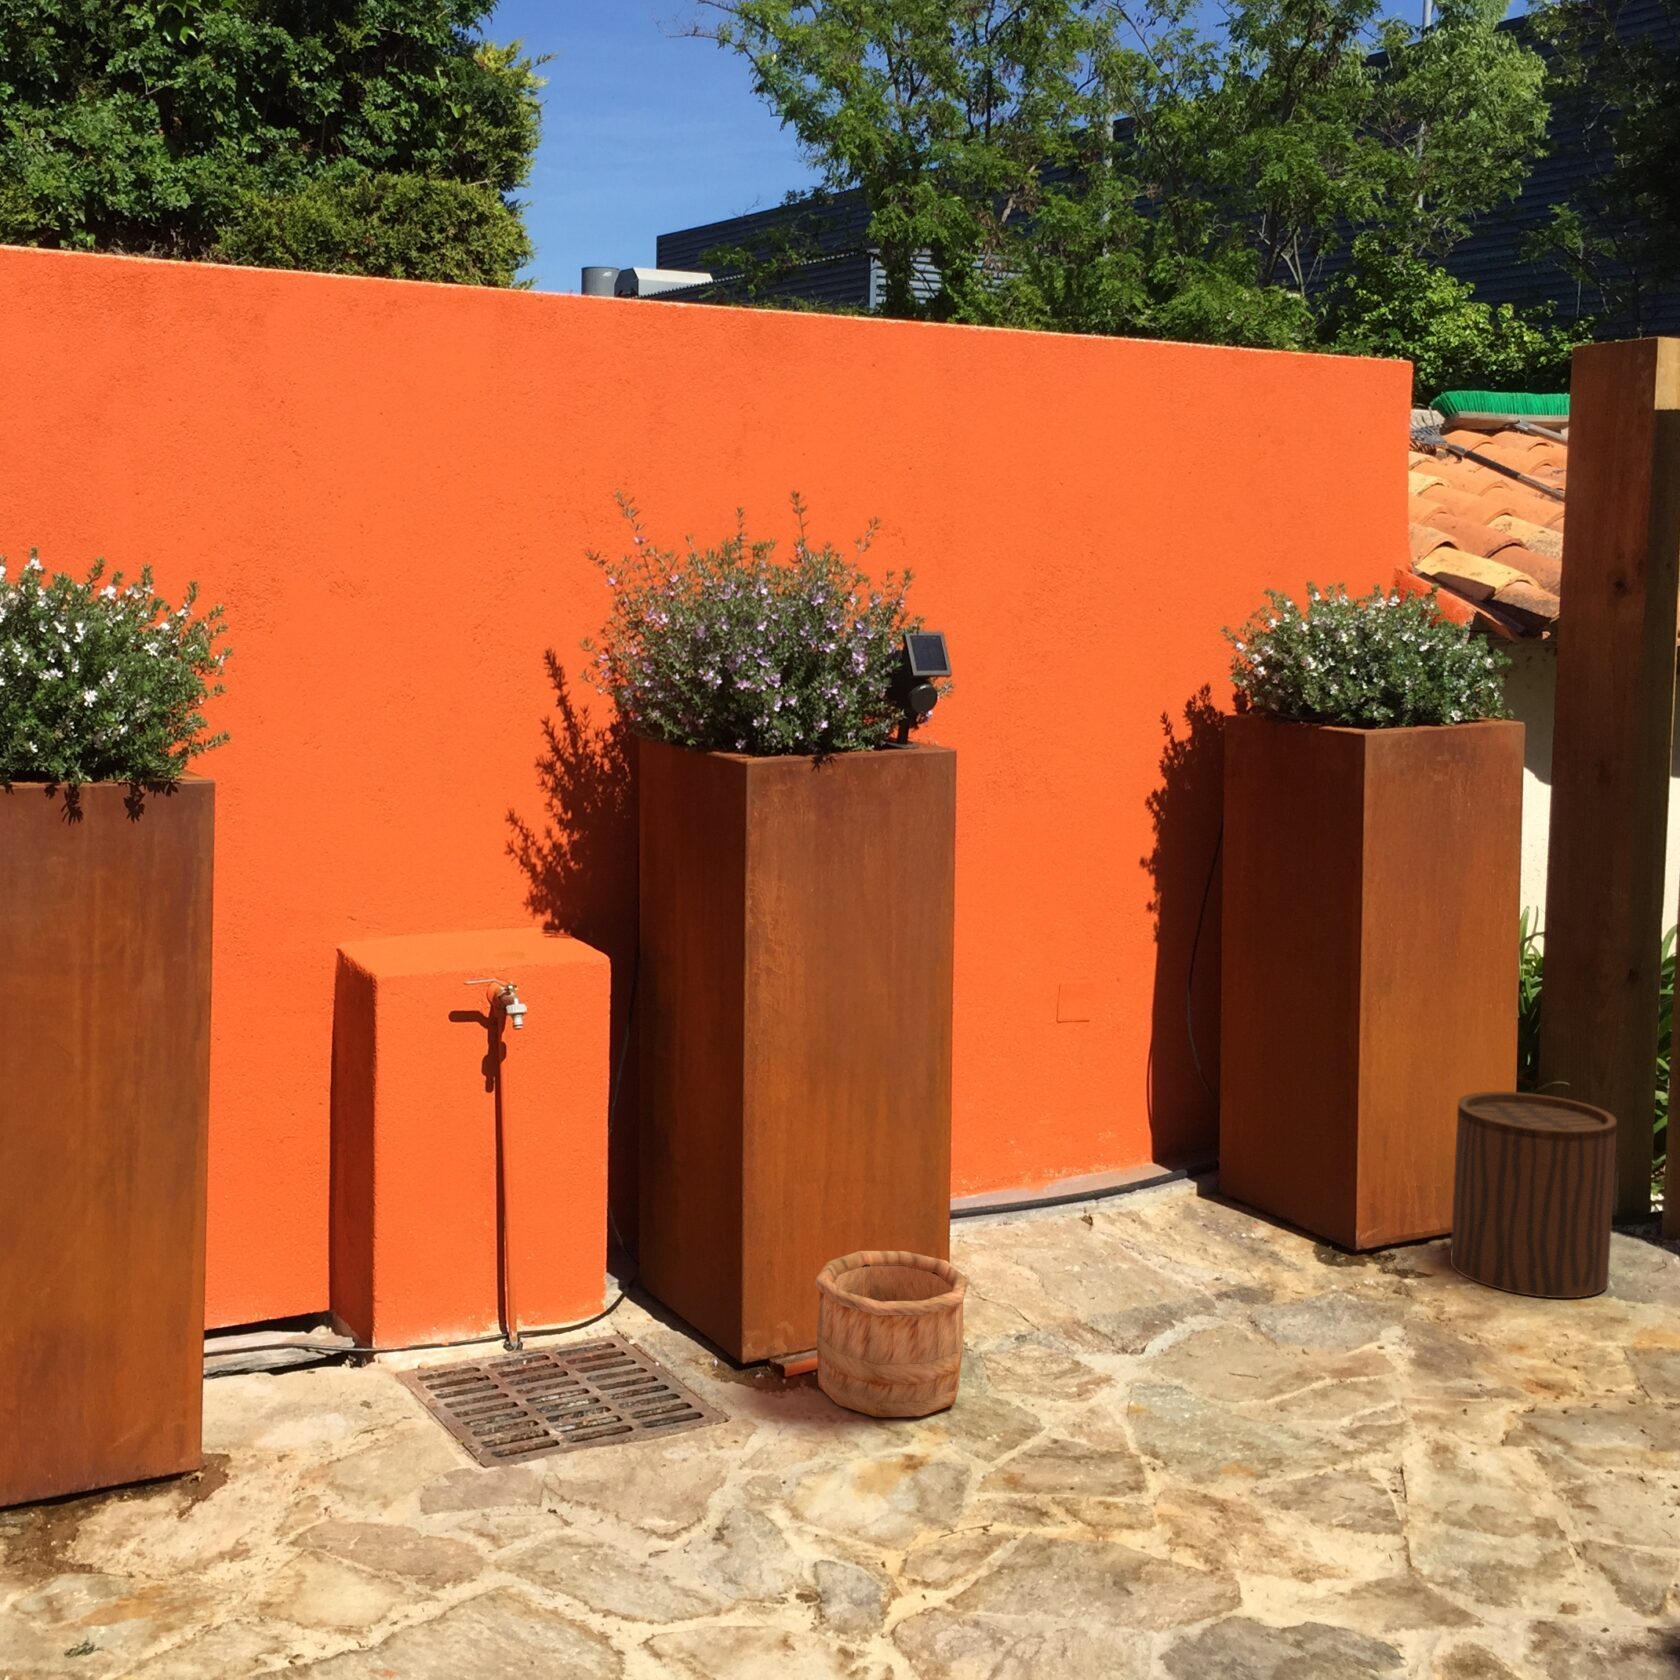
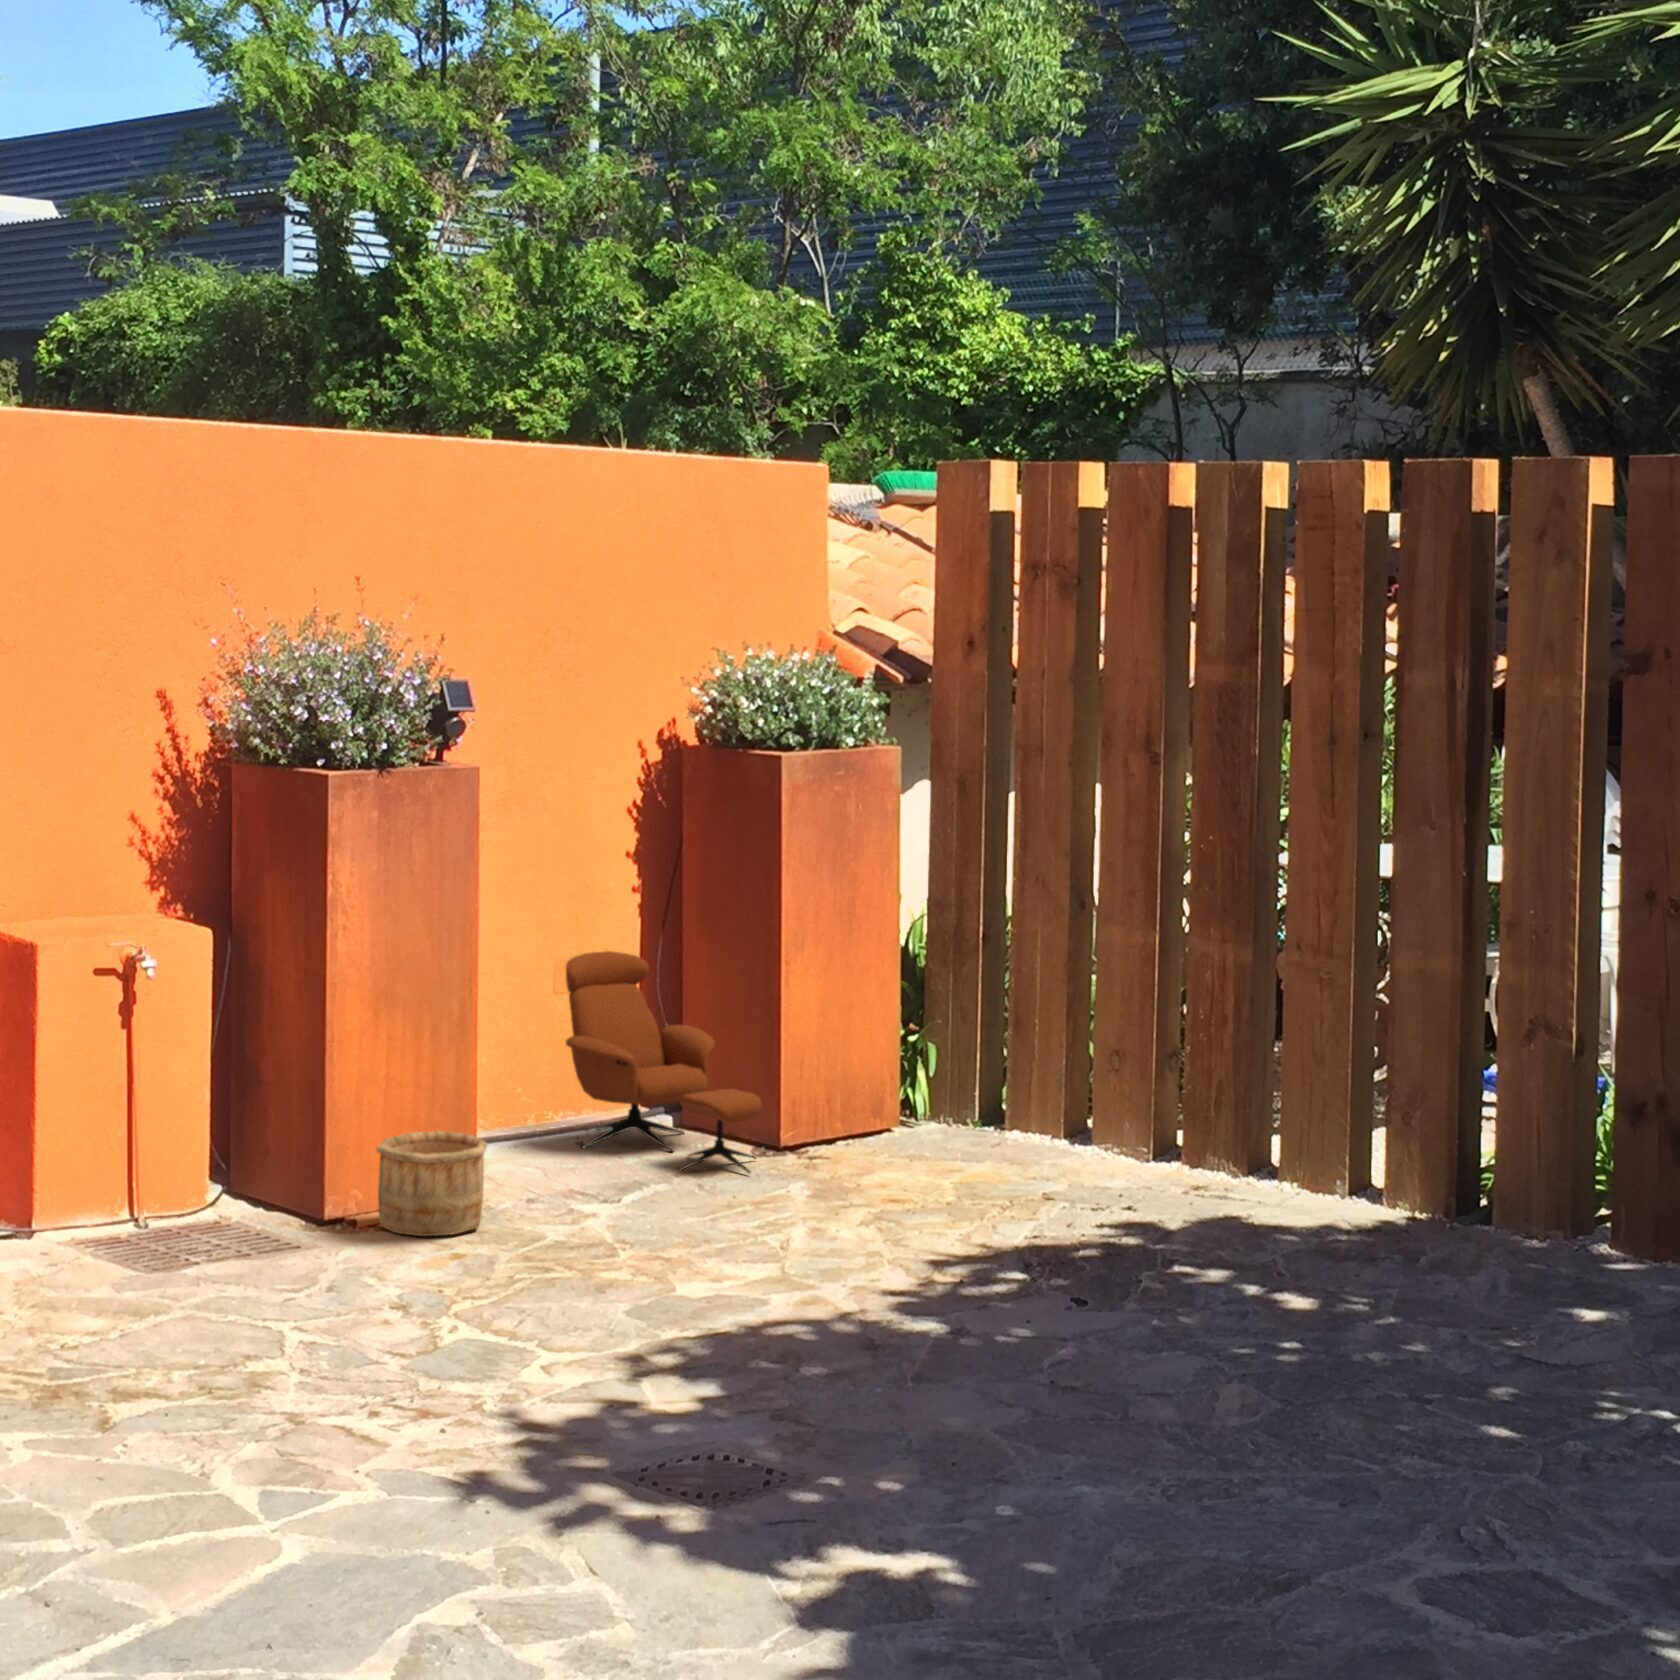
lounge chair: none [1071,977,1341,1305] -> present [566,951,761,1173]
stool: present [1450,1092,1617,1298] -> none [848,1024,960,1164]

